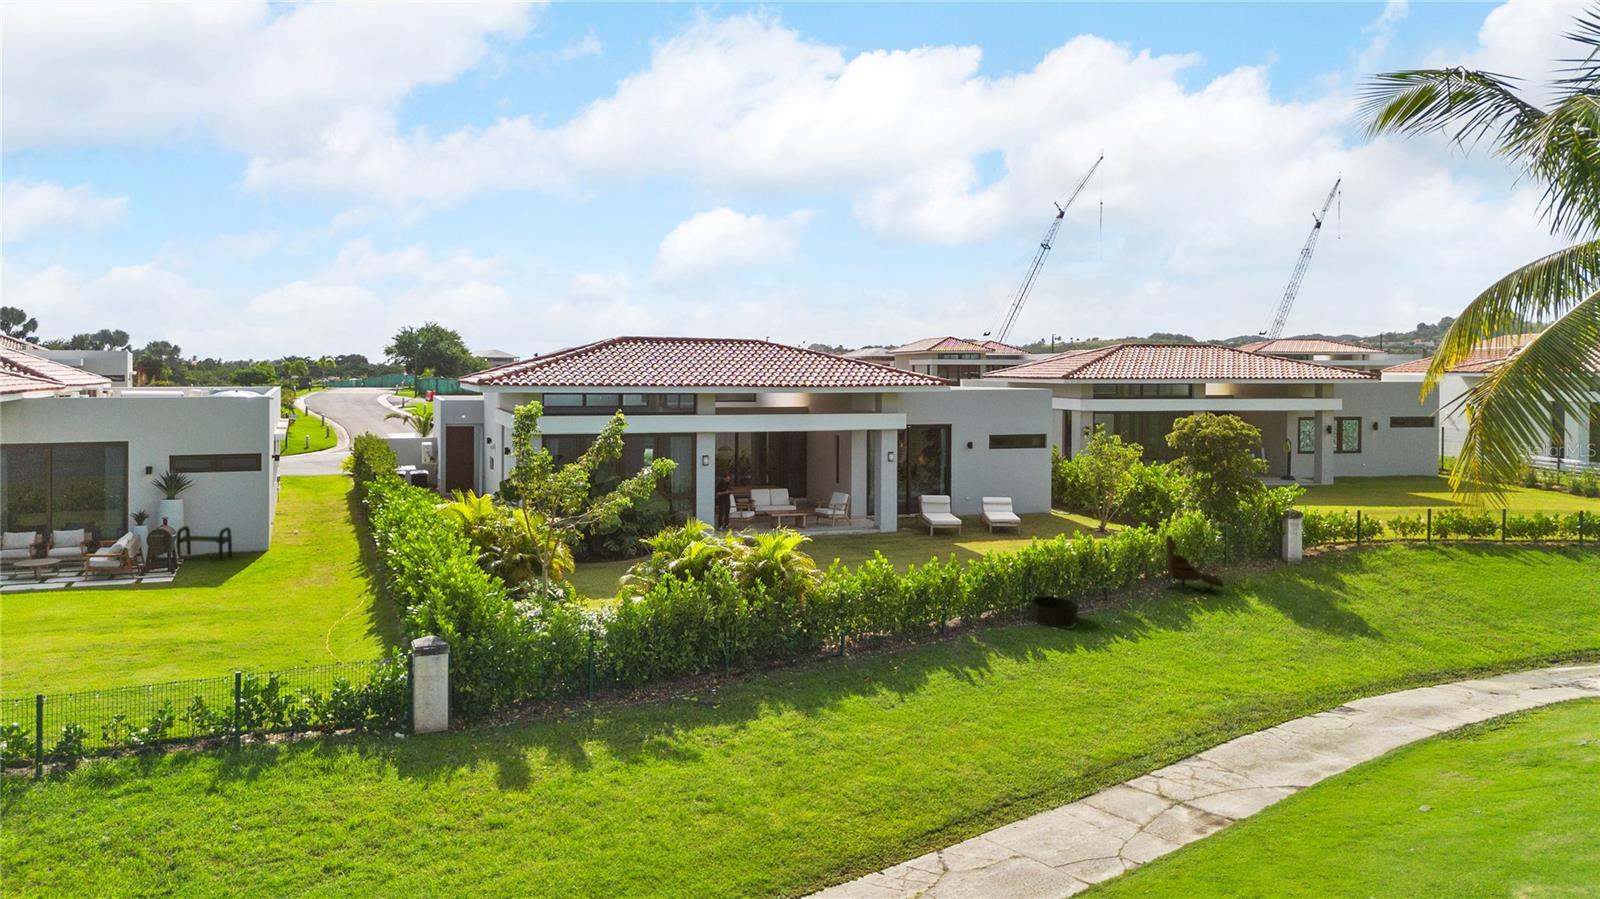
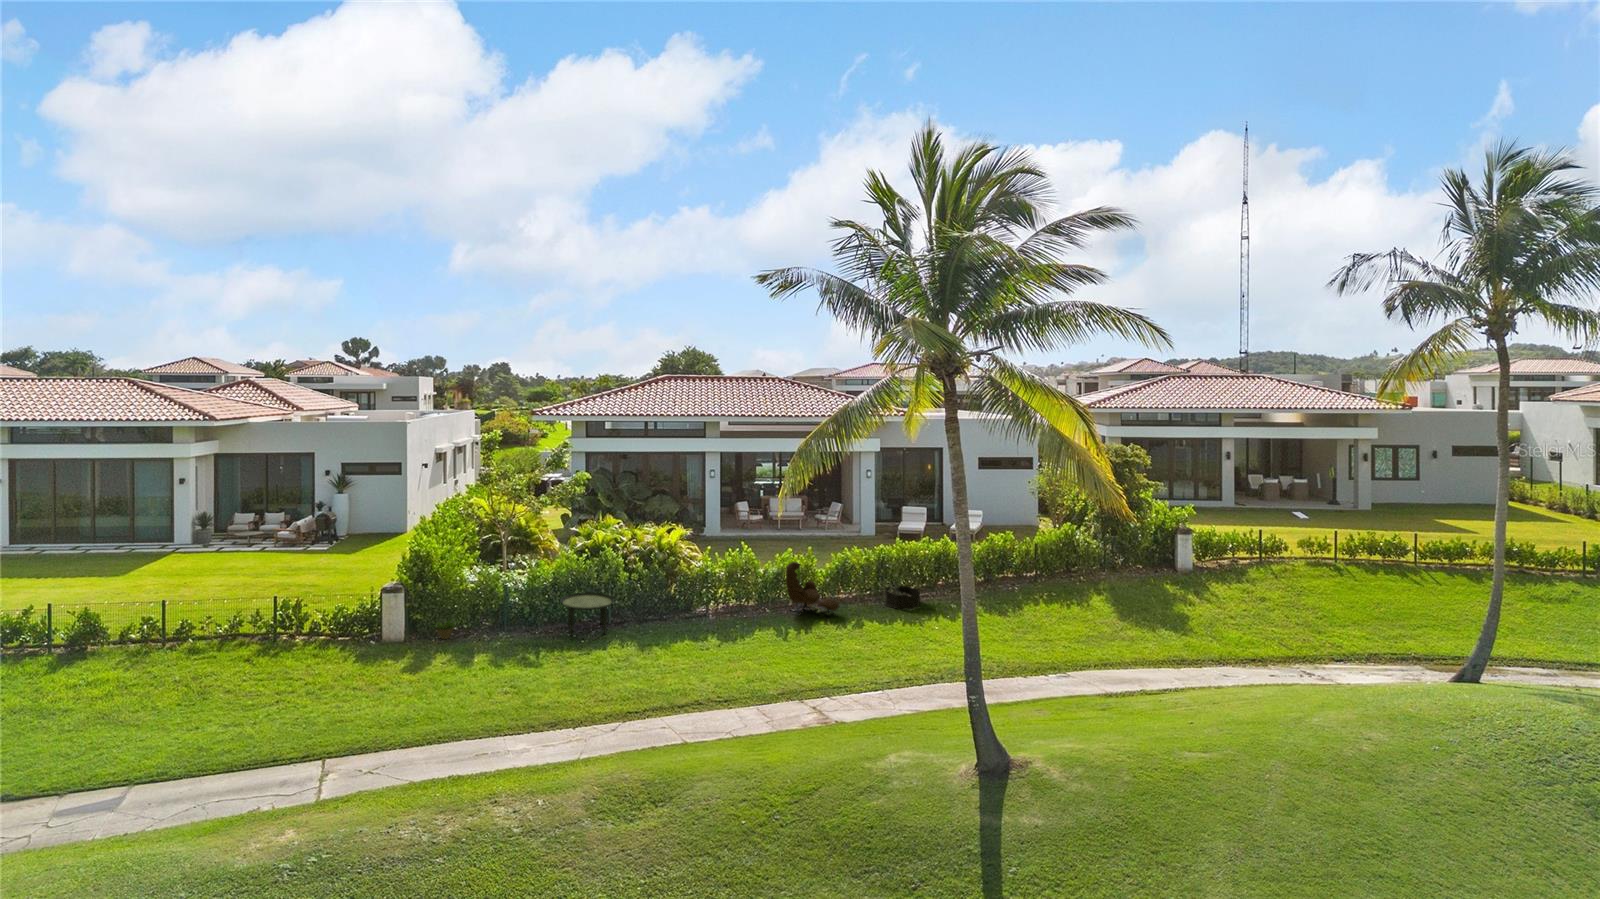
bench: present [176,526,232,561] -> none [342,513,380,539]
lounge chair: present [1166,536,1224,593] -> present [786,562,840,615]
round table: none [669,632,747,699] -> present [560,592,614,636]
decorative plant: none [489,686,533,721] -> present [434,618,455,639]

